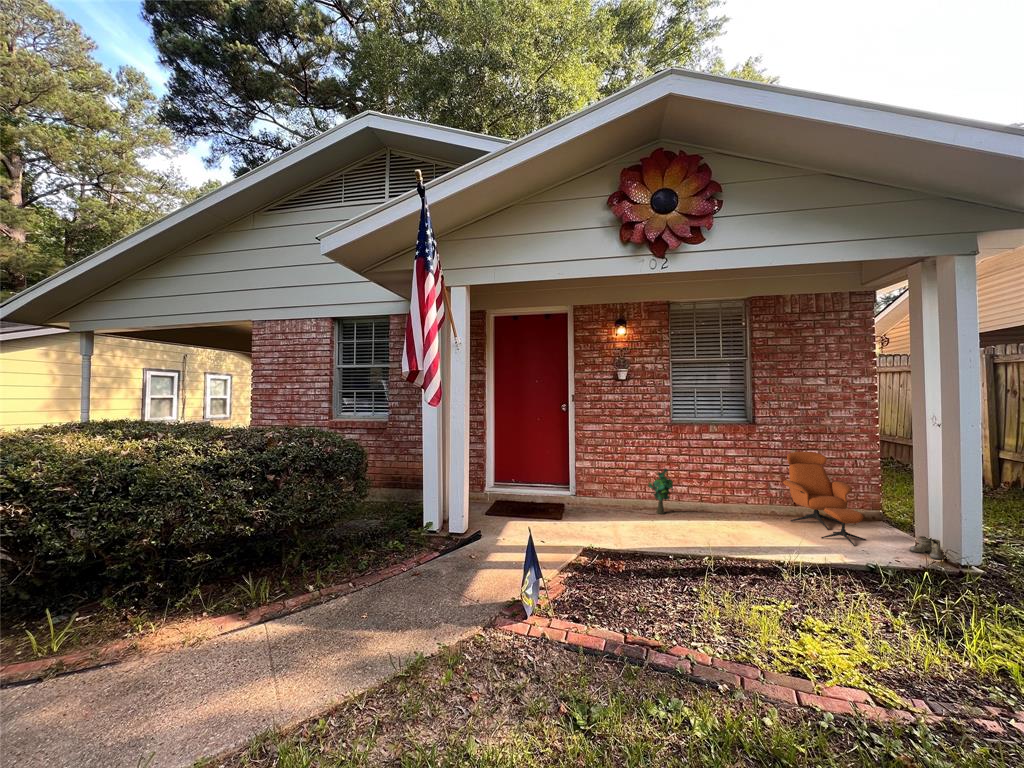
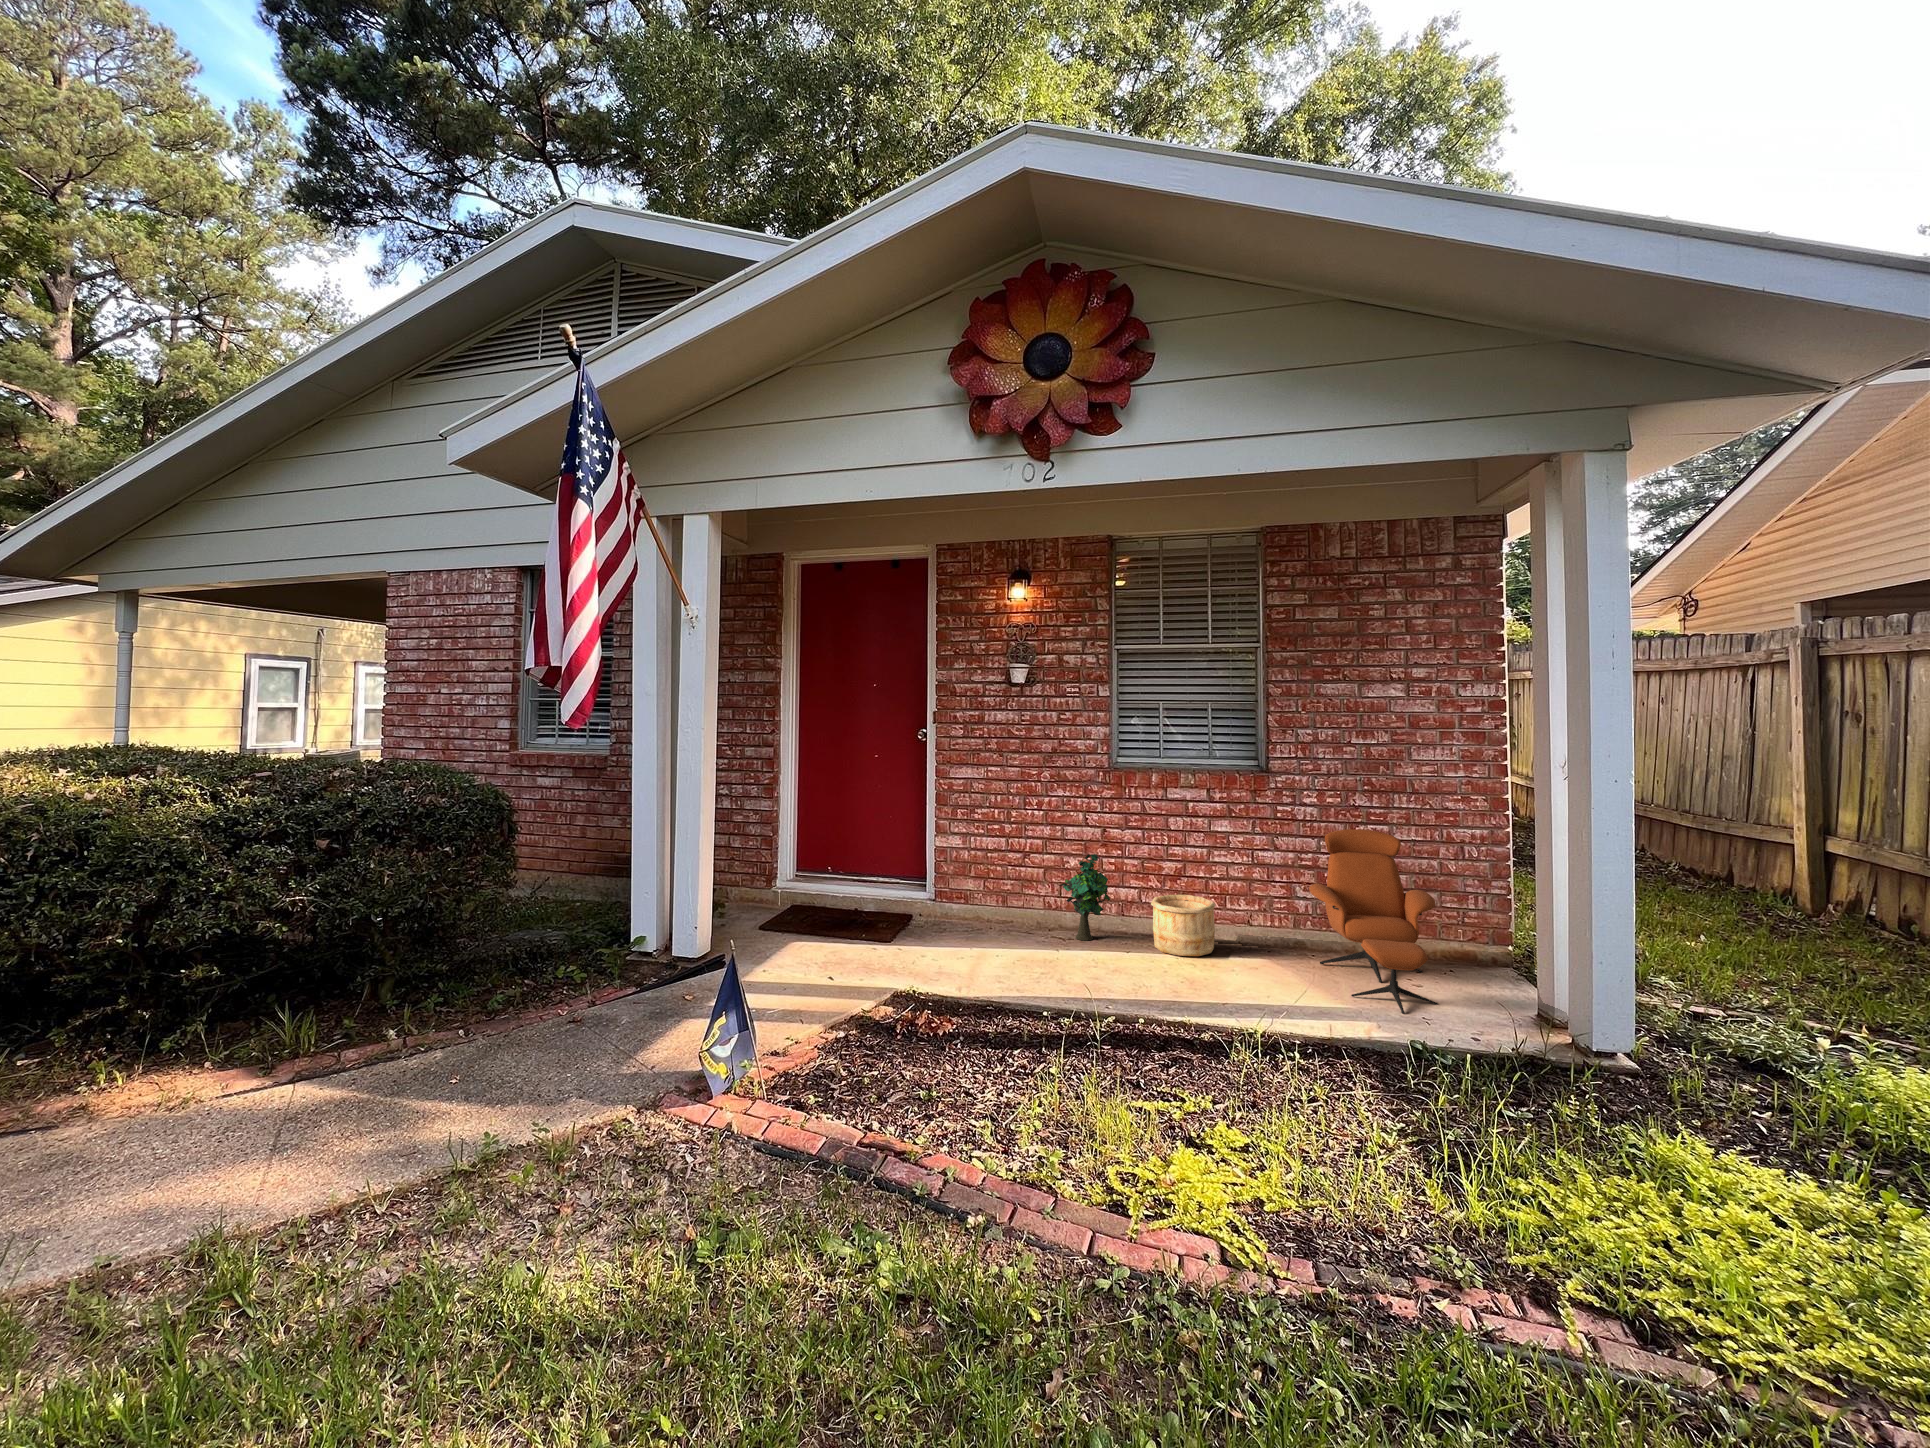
wooden bucket: none [697,488,732,520] -> present [1151,895,1216,956]
boots: present [910,536,942,559] -> none [1505,1000,1569,1046]

